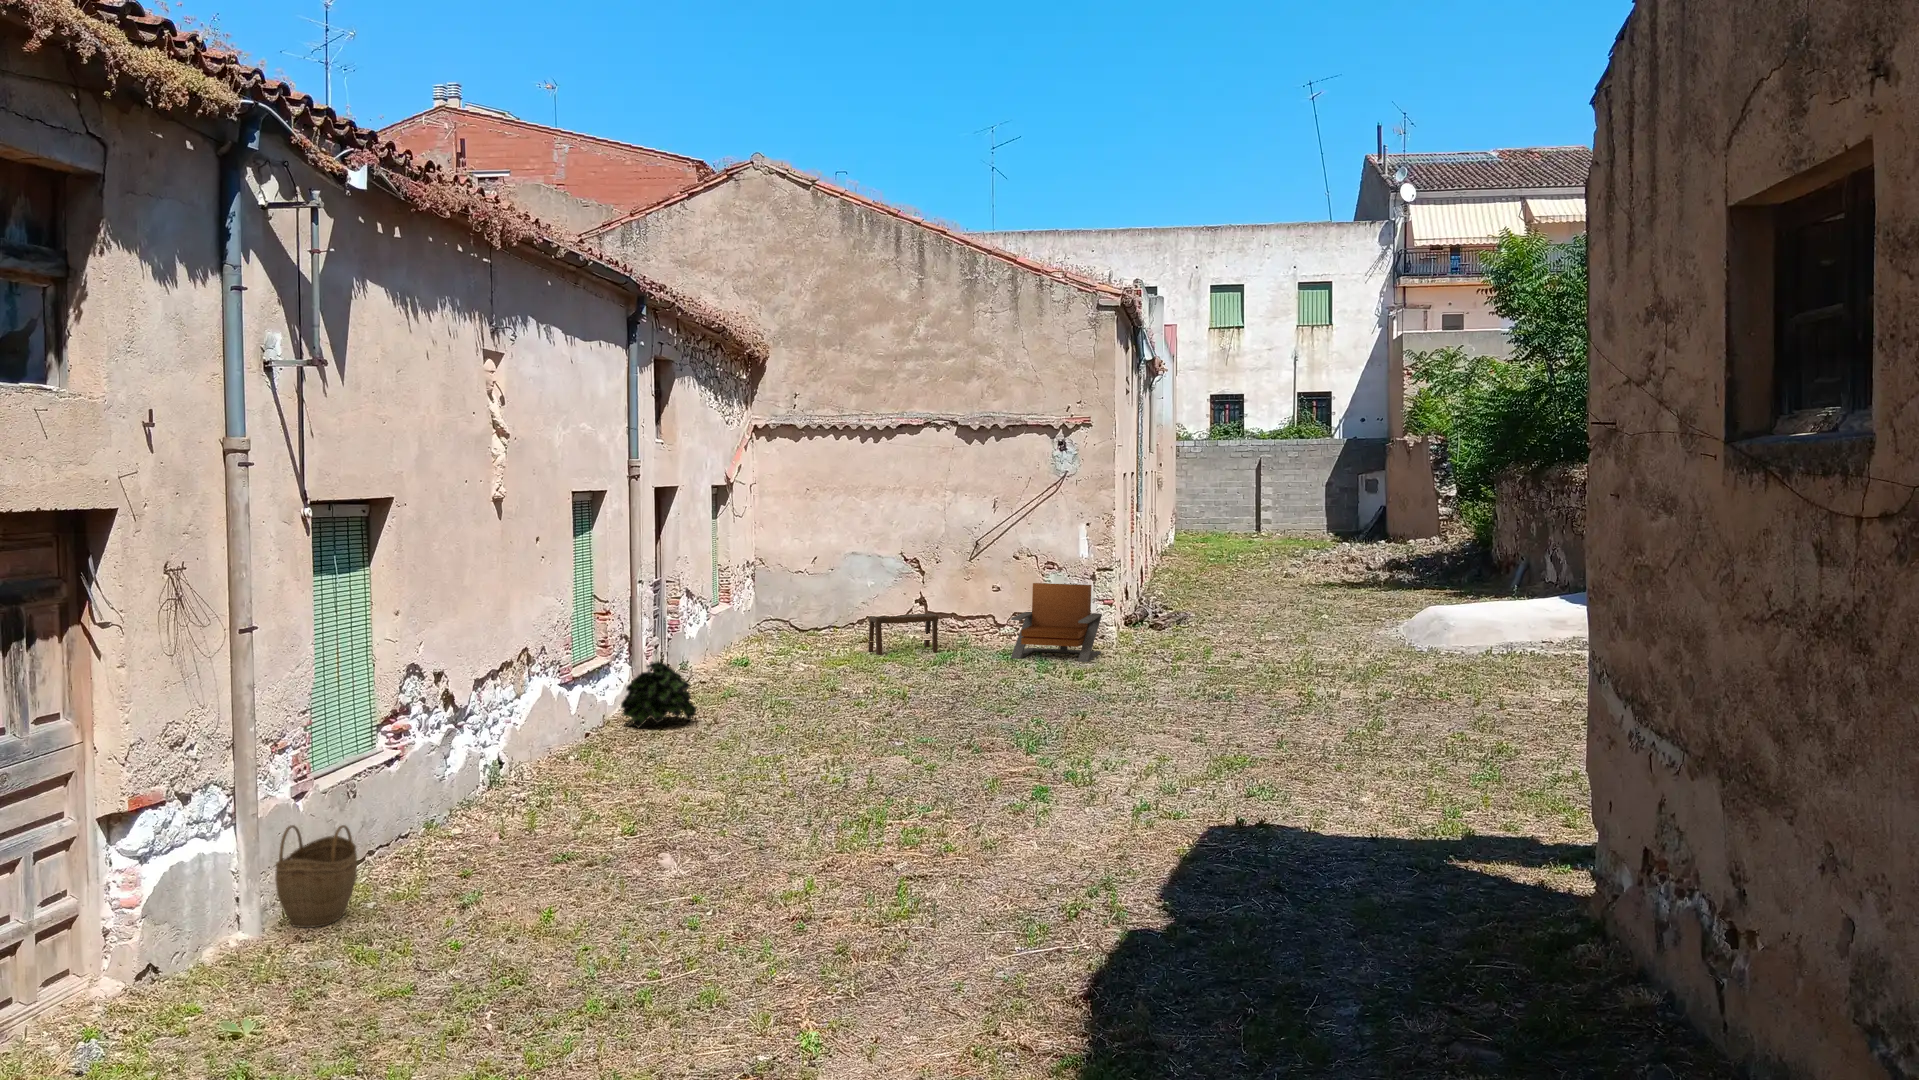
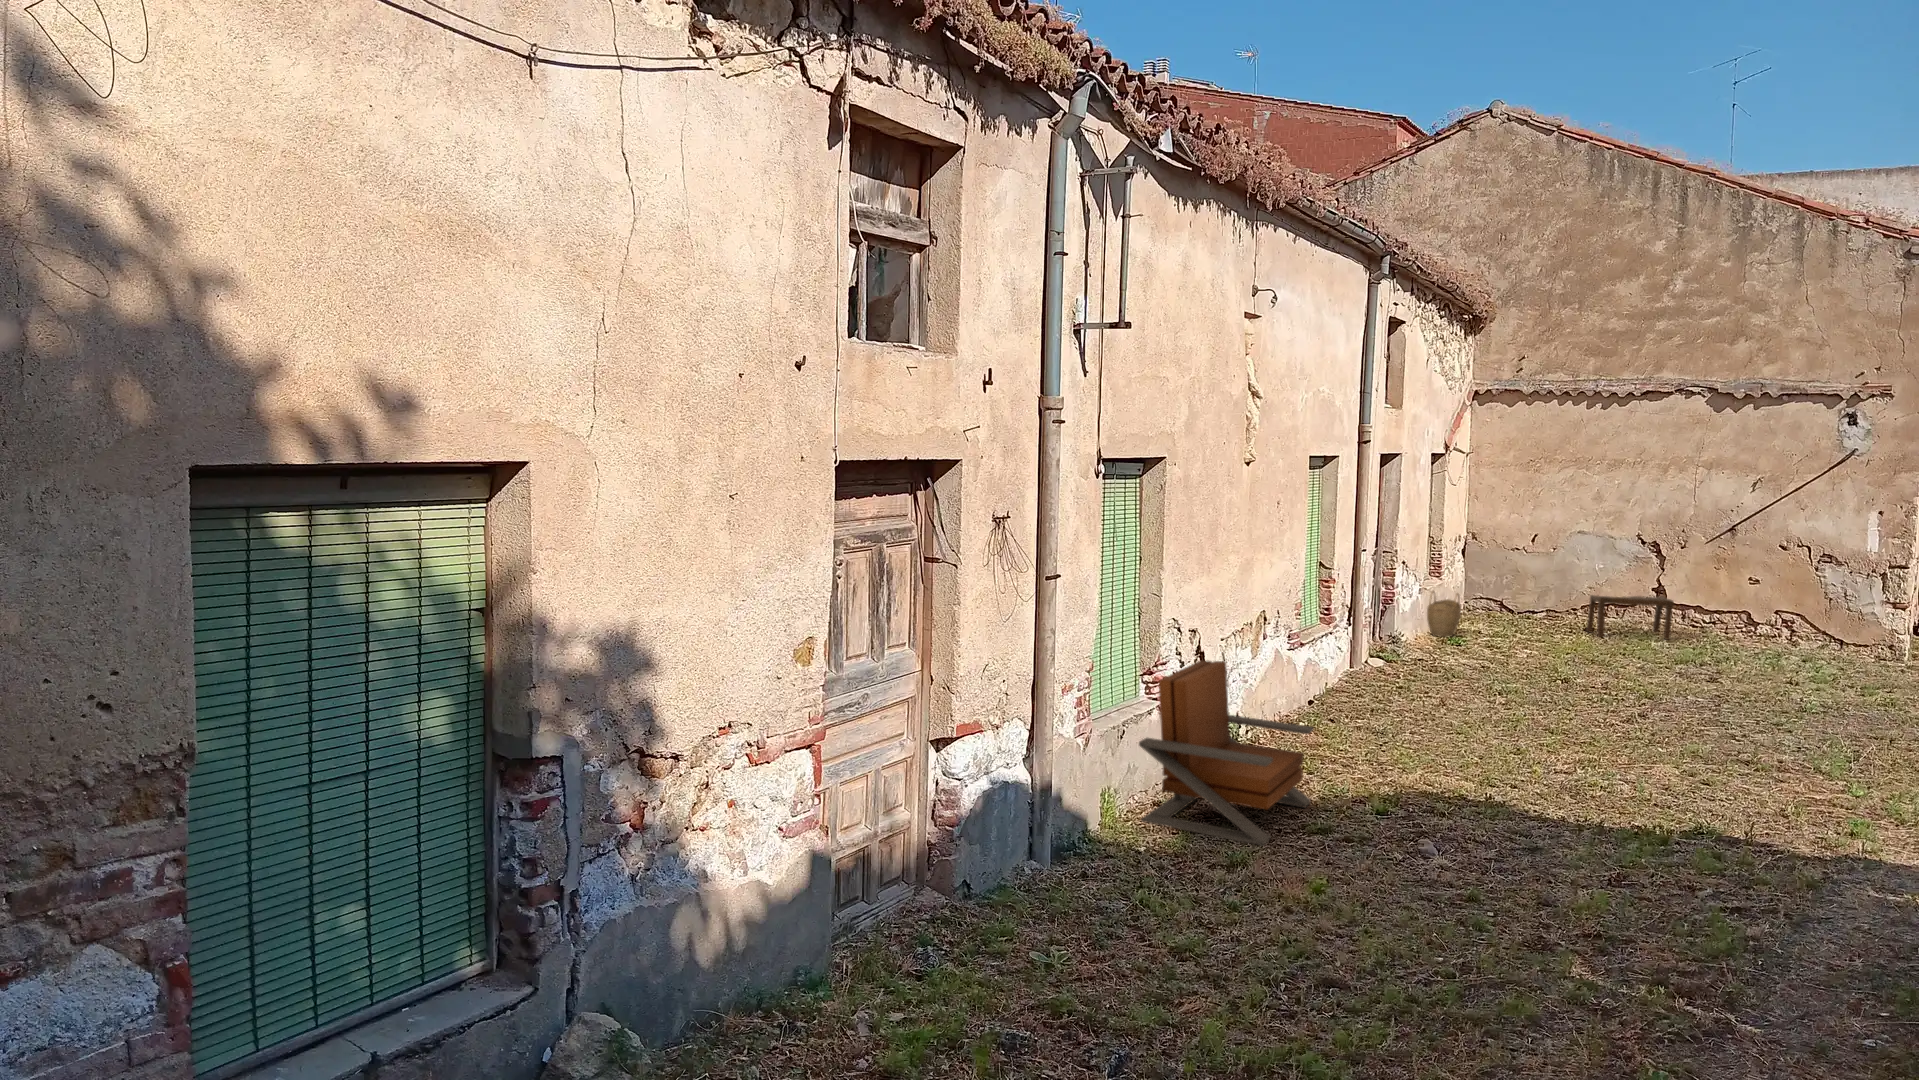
lounge chair: present [1011,583,1102,662] -> present [1139,661,1314,846]
potted plant: present [619,661,697,728] -> none [1338,627,1420,694]
woven basket: present [275,825,357,928] -> present [1427,591,1461,637]

